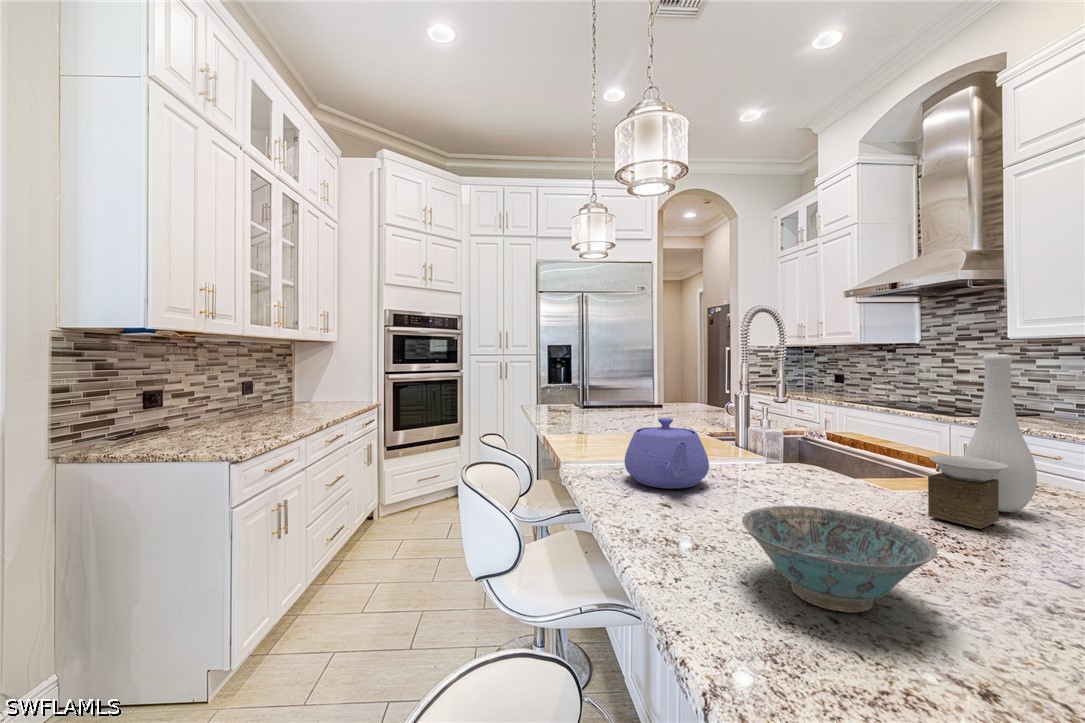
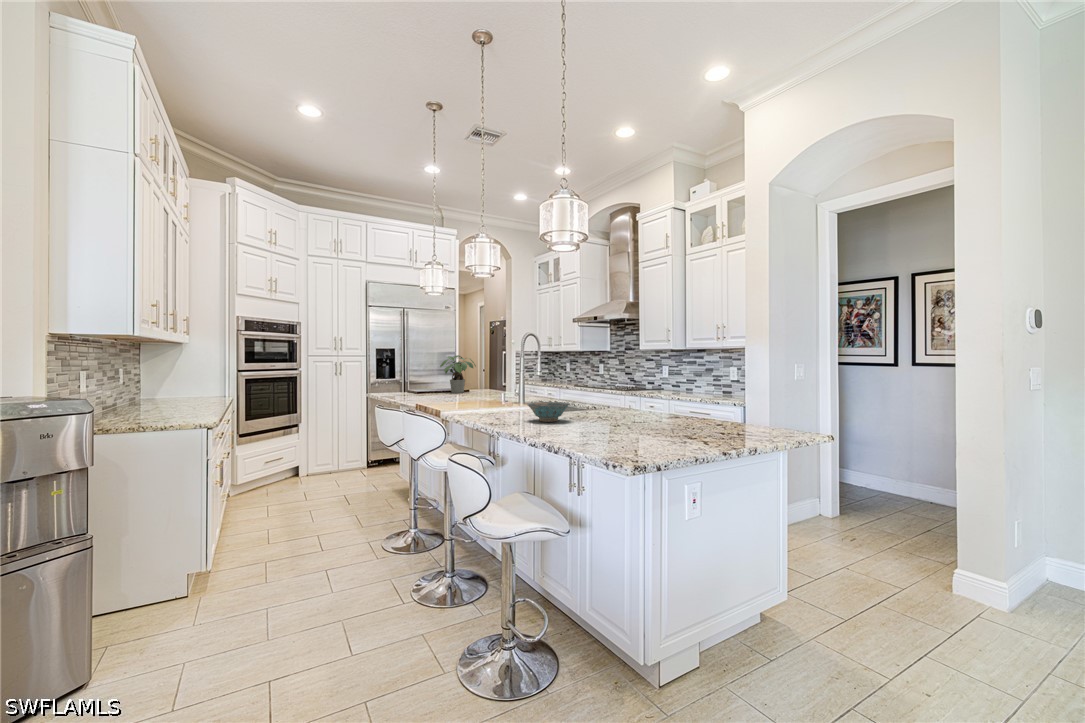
potted plant: none [613,353,671,412] -> present [440,355,476,393]
vase: present [928,354,1037,529] -> none [581,357,611,412]
teapot: present [625,418,709,489] -> none [477,383,511,411]

